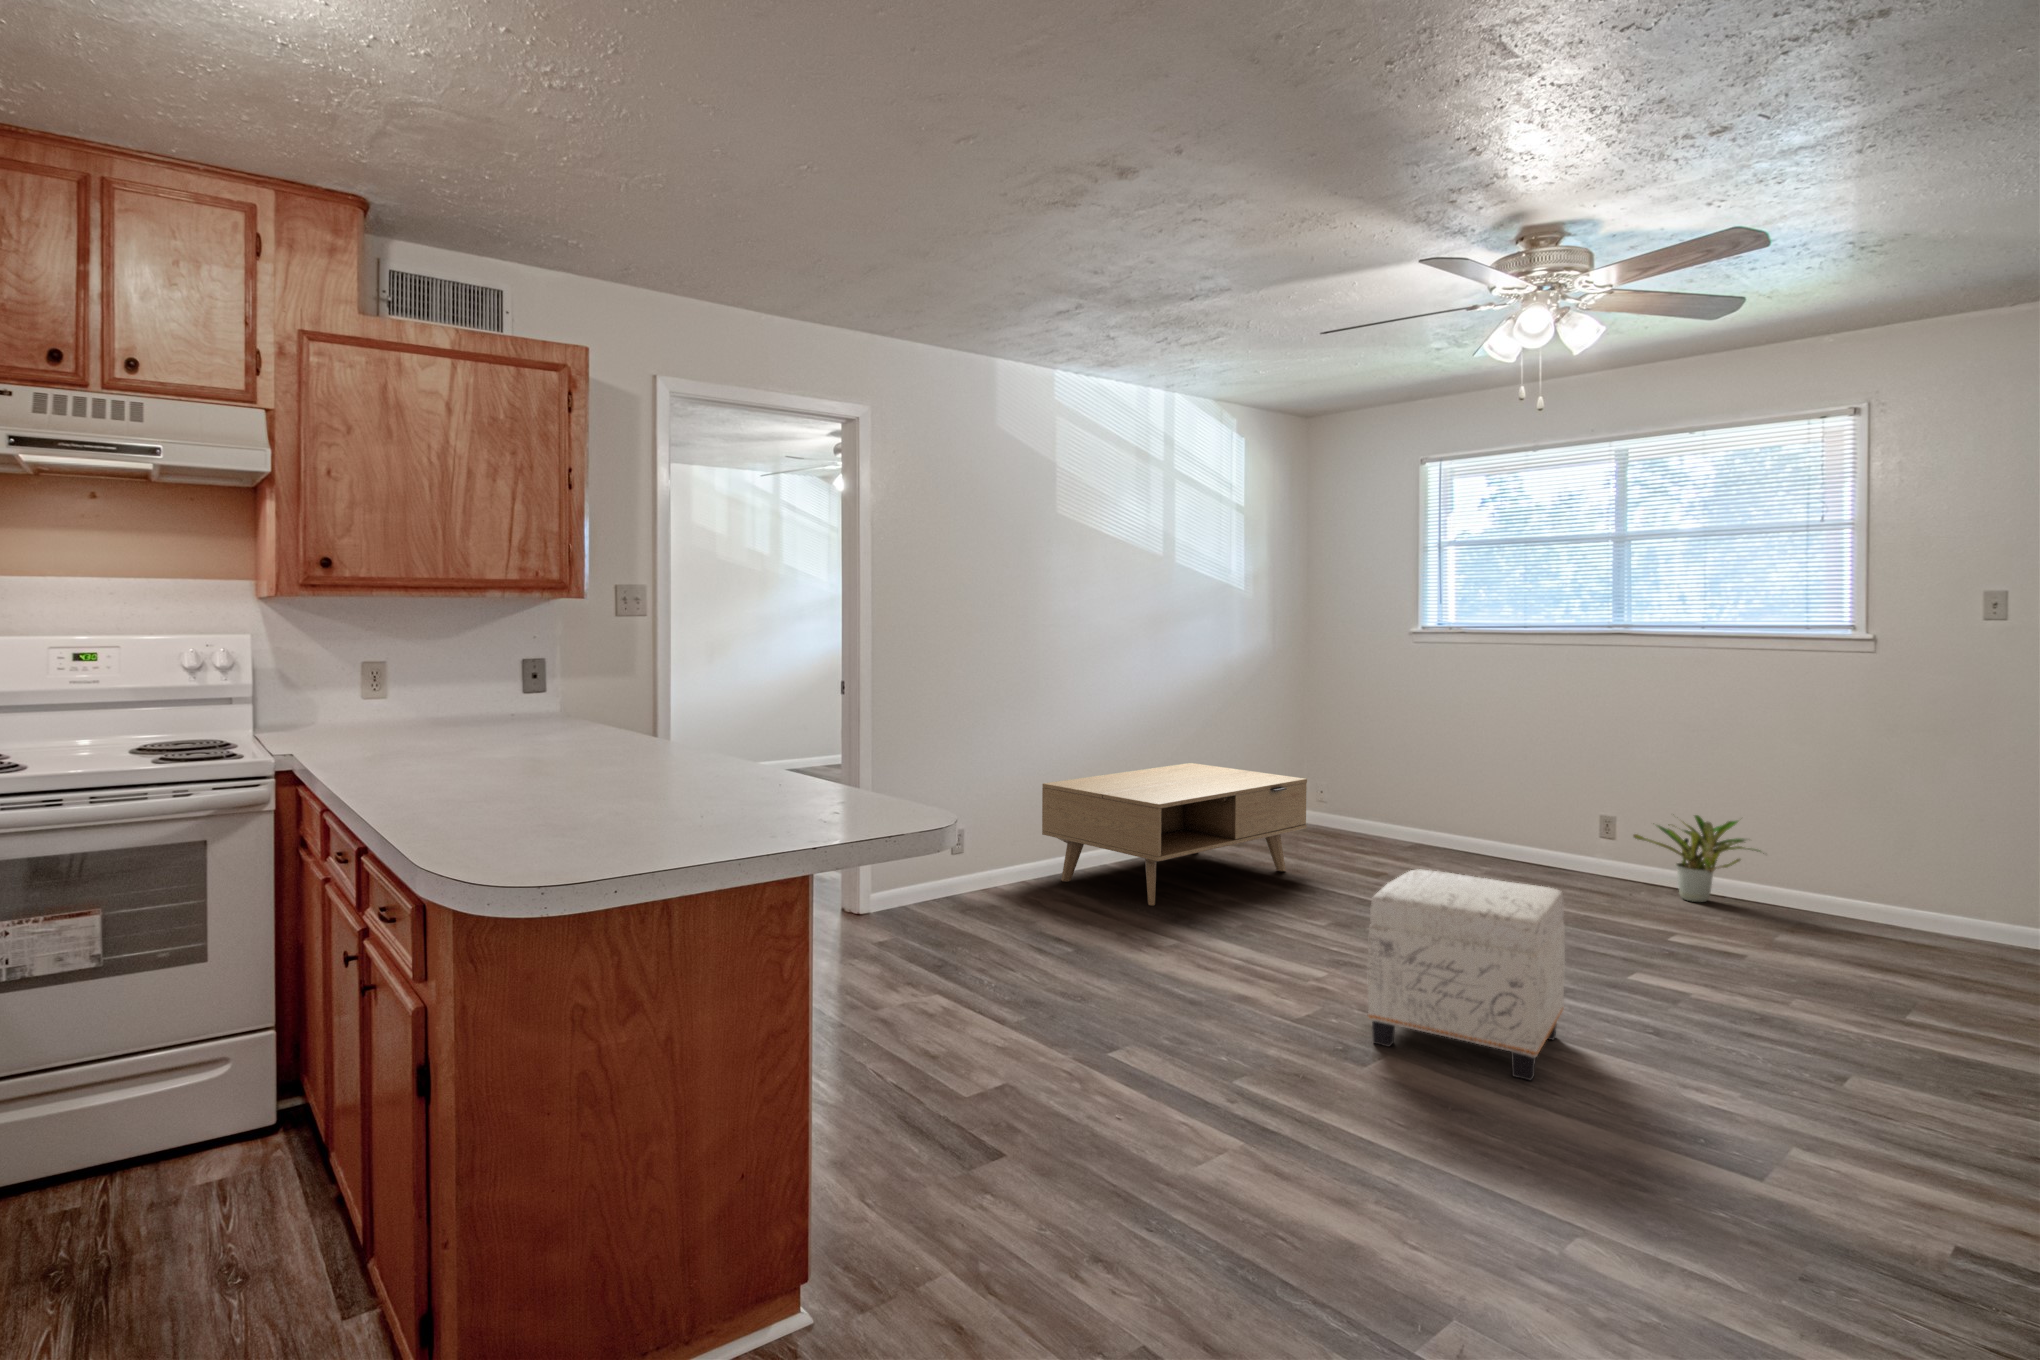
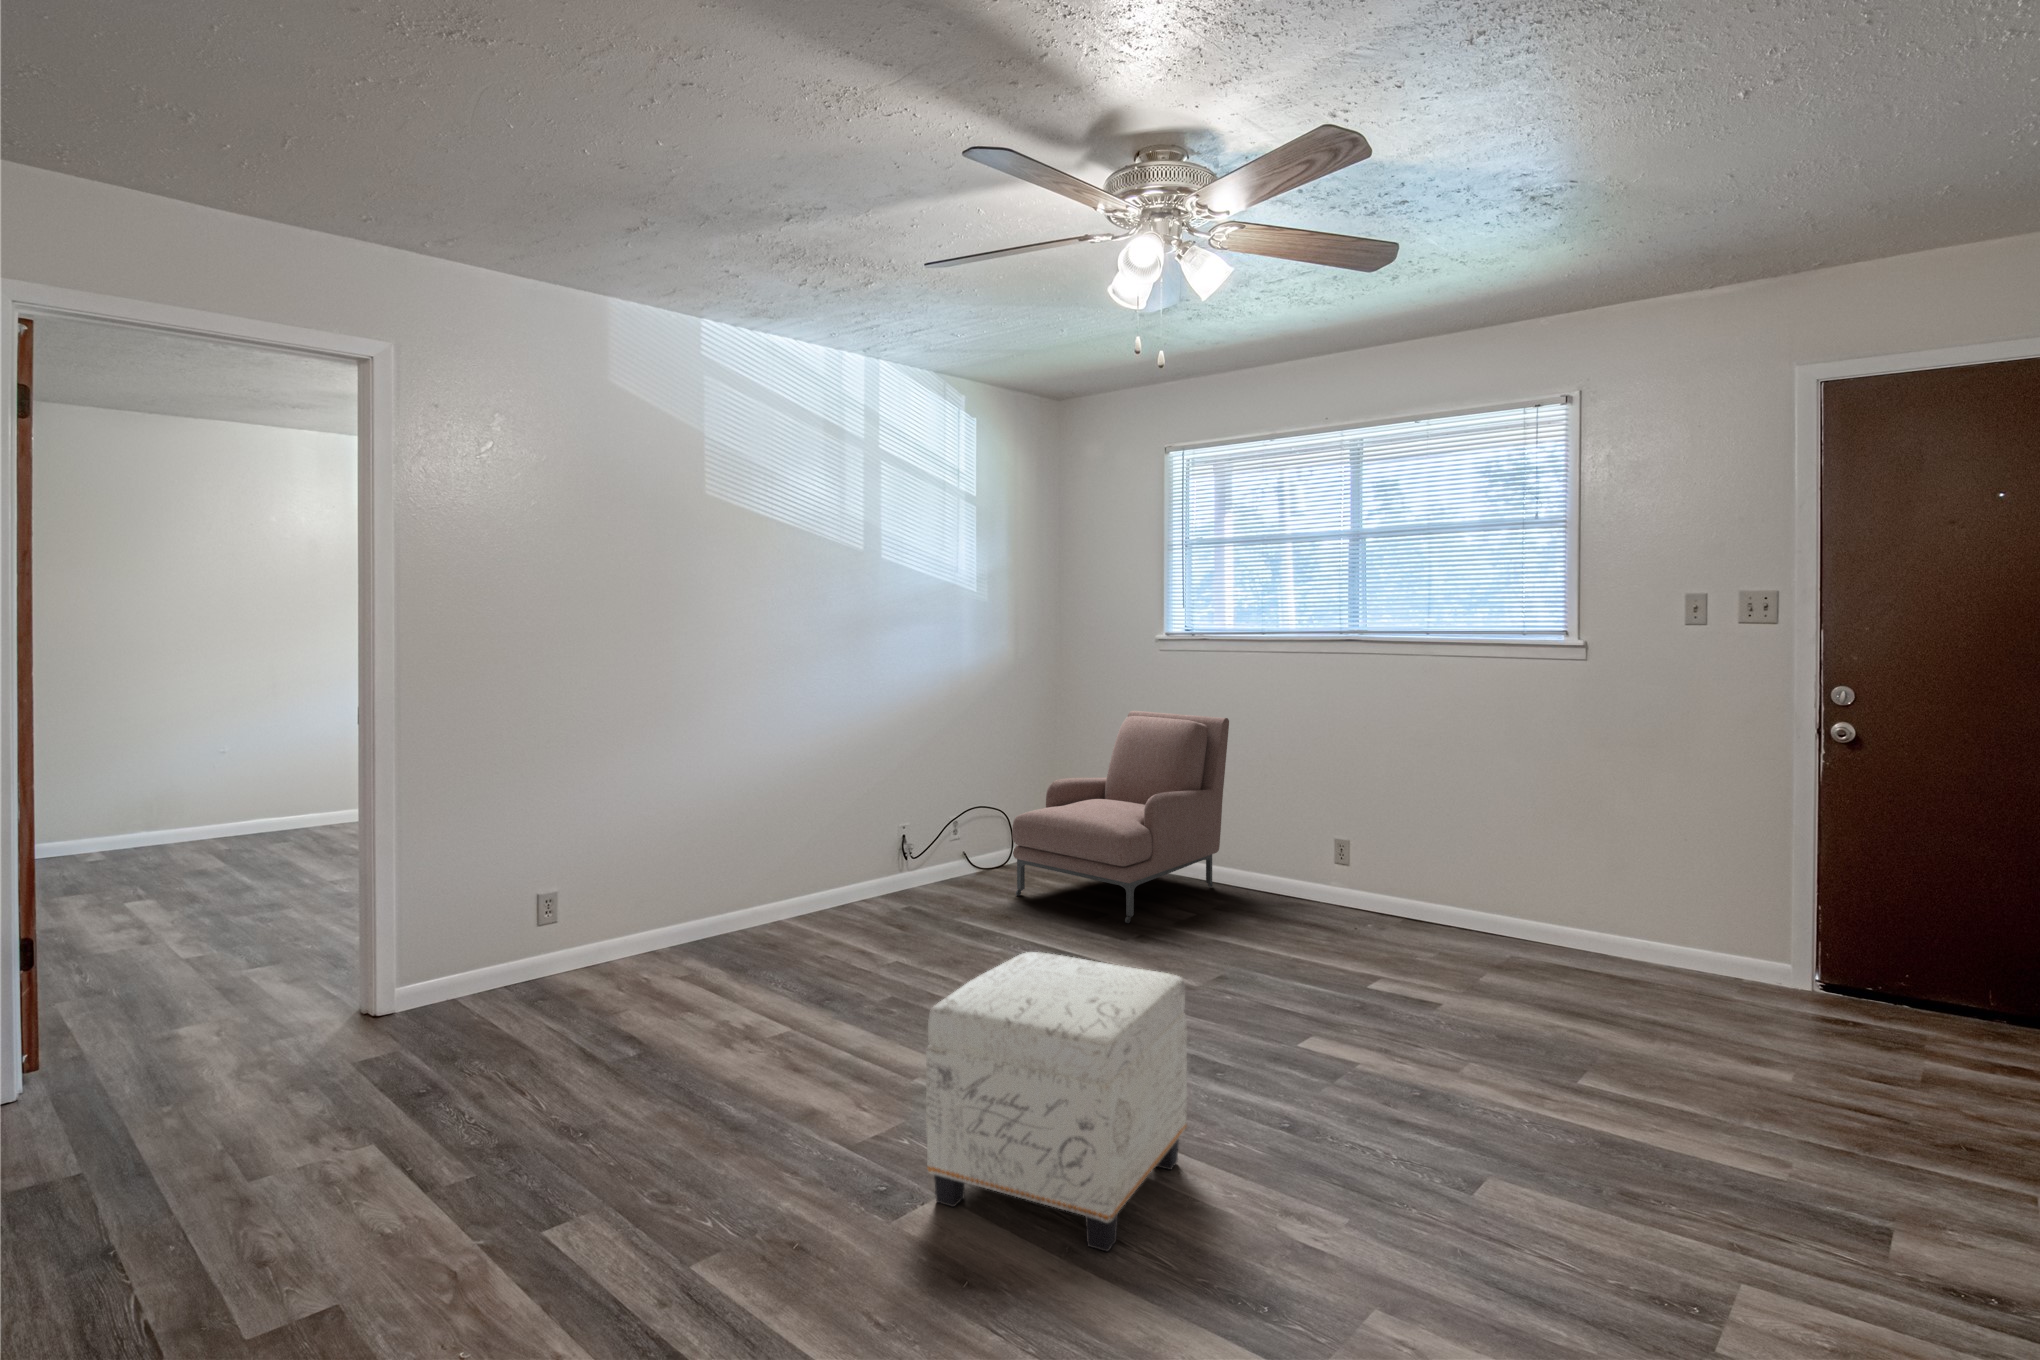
armchair: none [1288,698,1487,880] -> present [1012,711,1229,923]
coffee table: present [1042,763,1307,905] -> none [685,793,1019,984]
potted plant: present [1633,815,1760,902] -> none [1357,838,1485,934]

